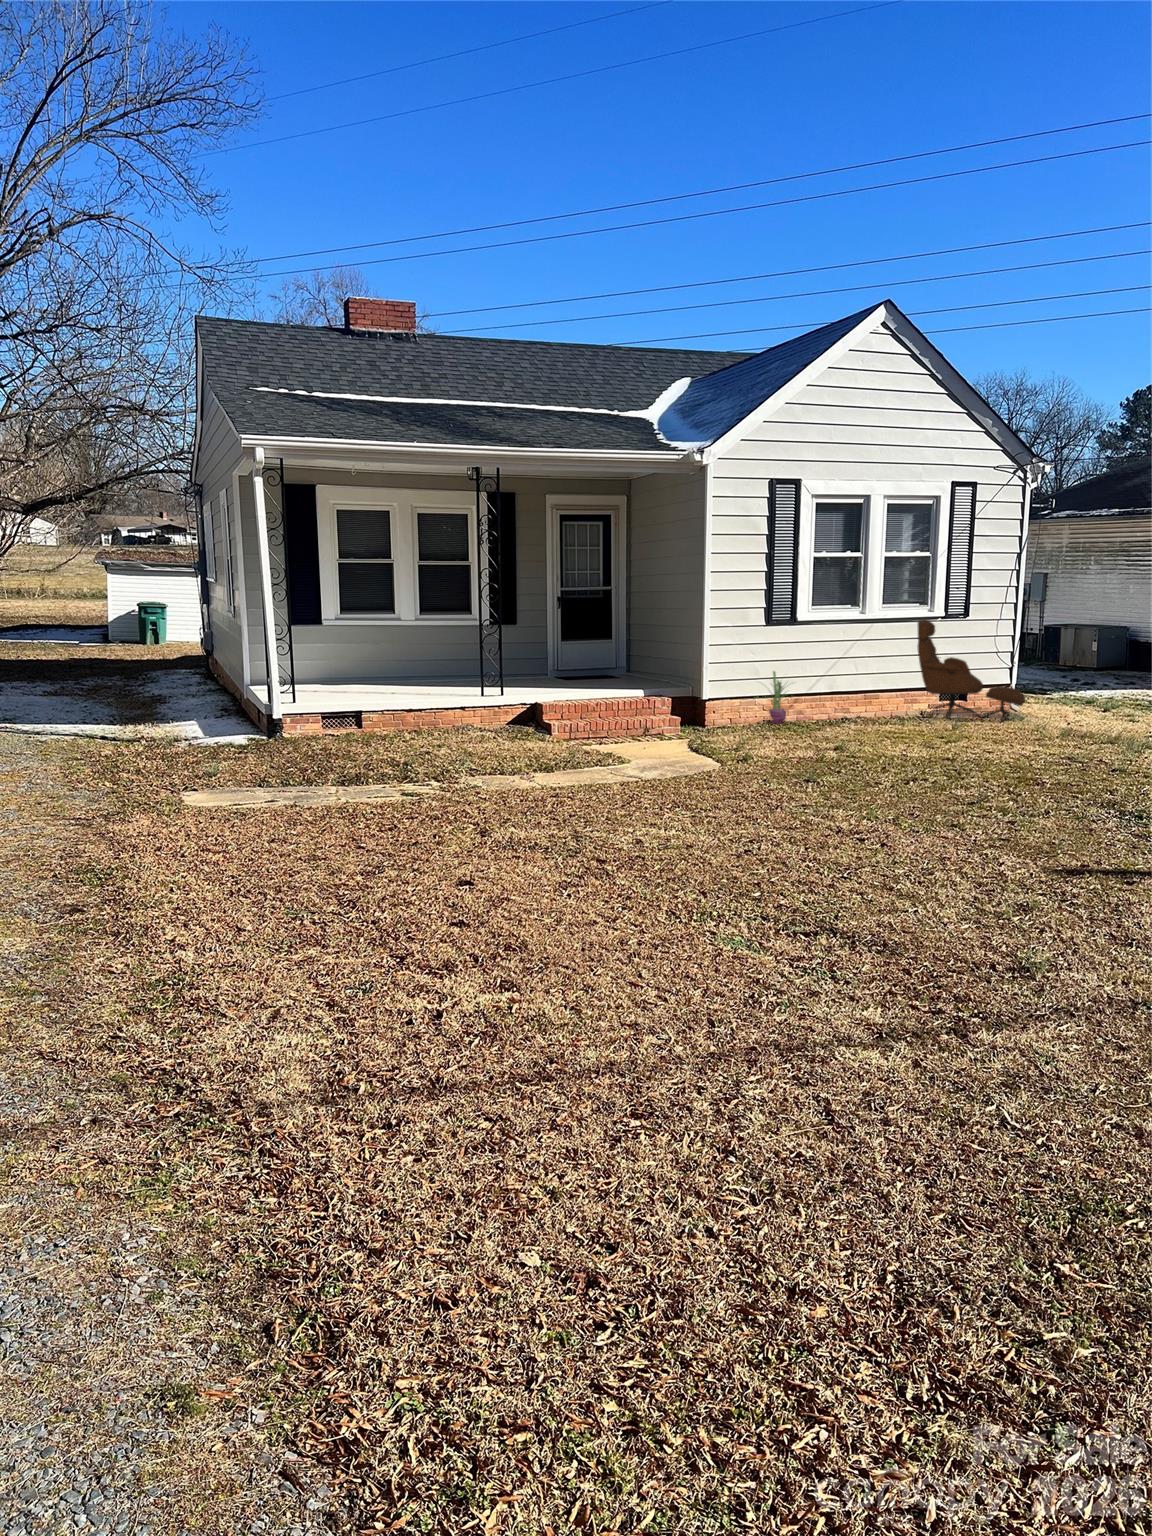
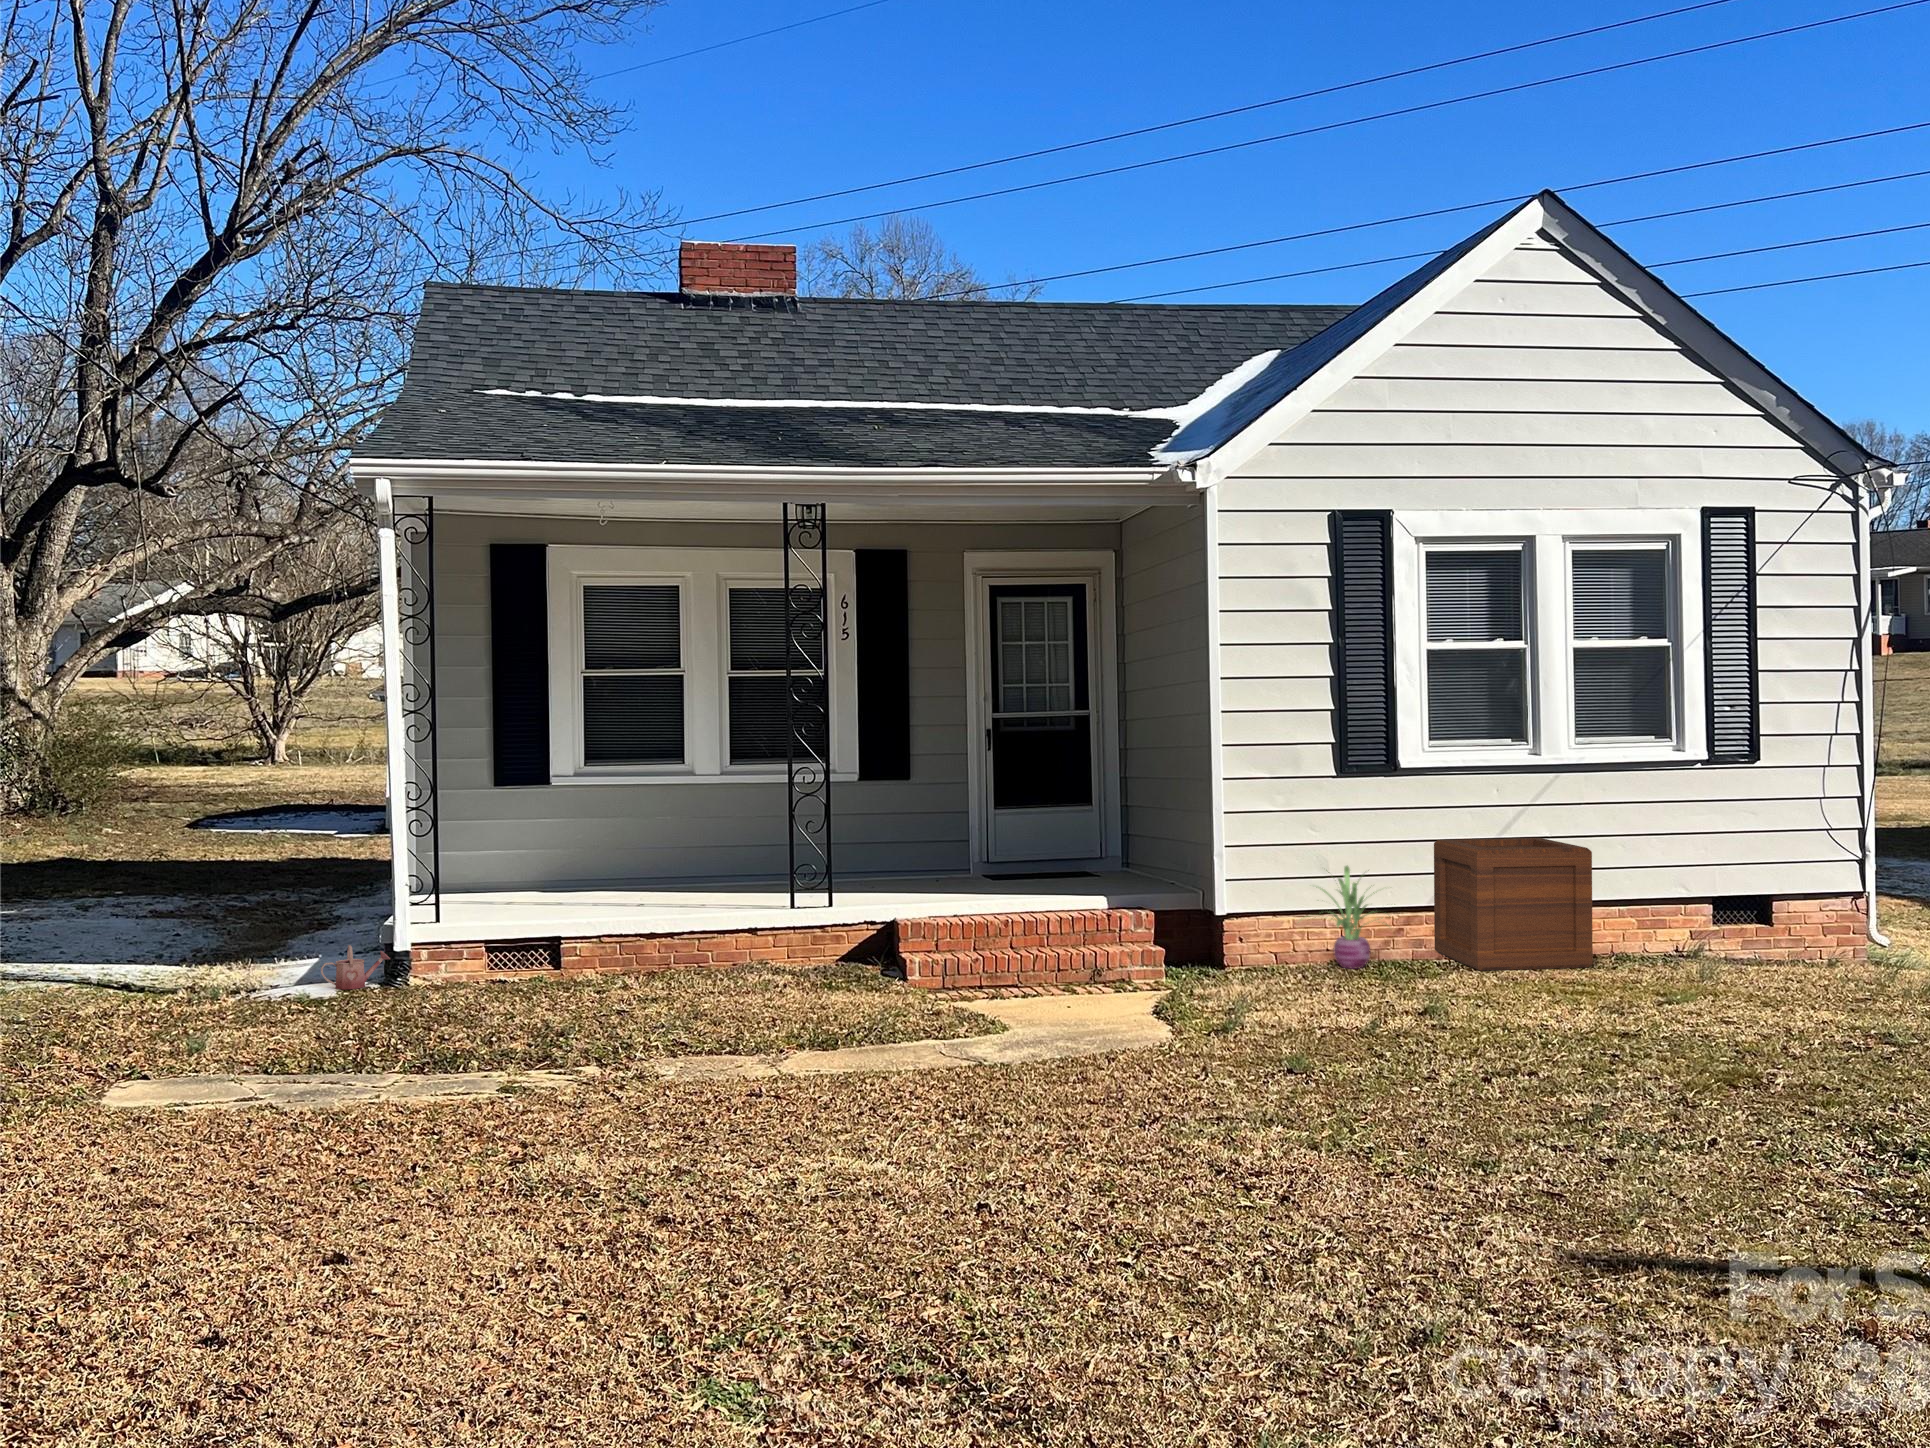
lounge chair: present [917,619,1025,720] -> none [1643,766,1876,969]
wooden crate: none [810,656,898,724] -> present [1434,838,1593,971]
watering can: none [235,718,271,742] -> present [321,945,390,989]

